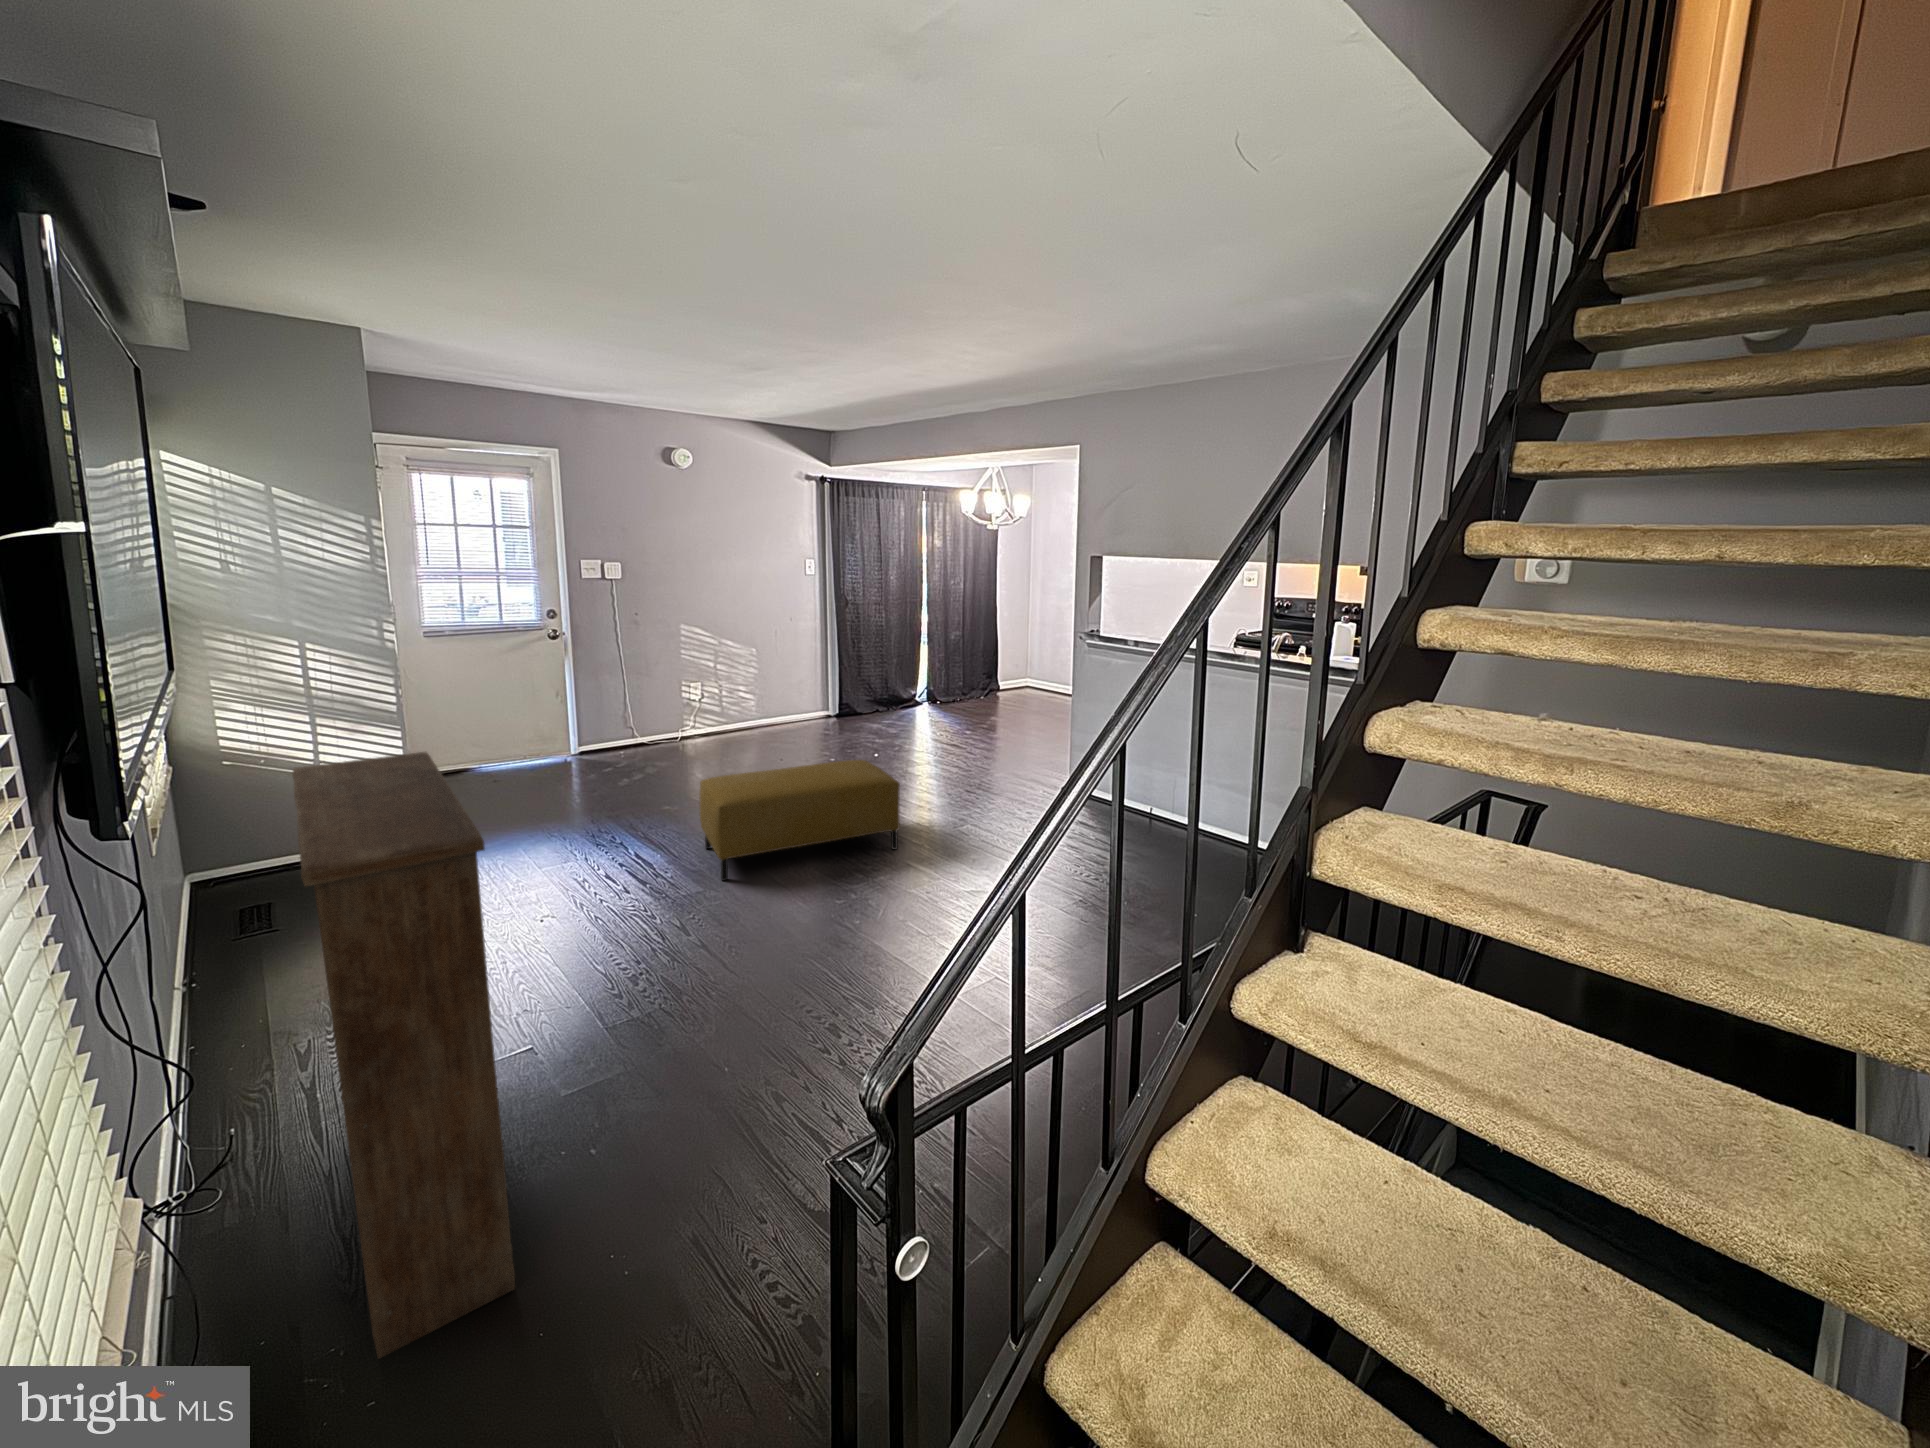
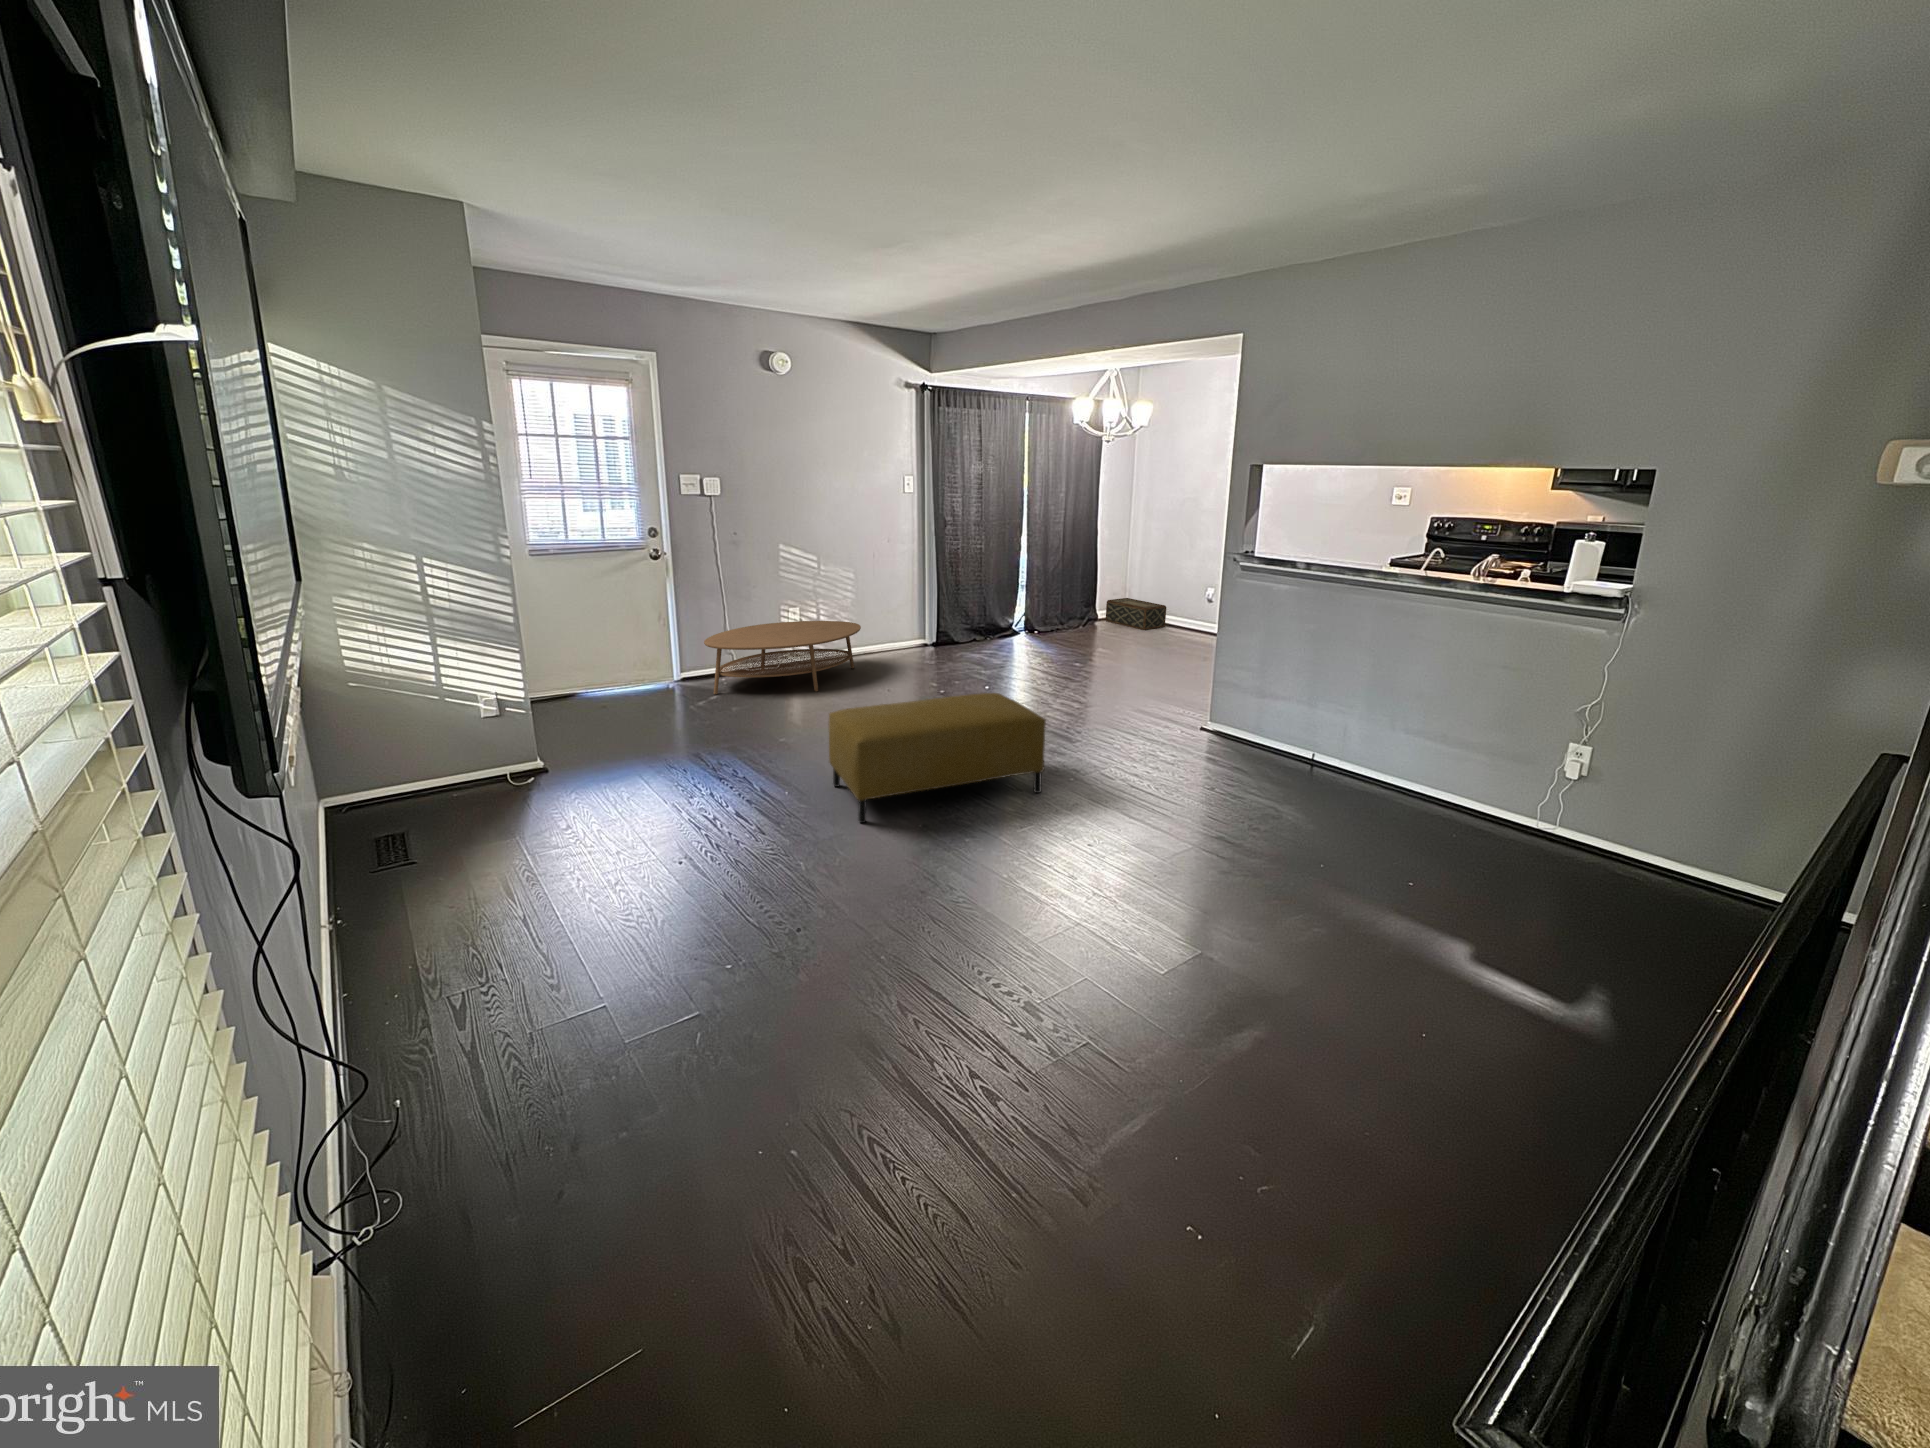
woven basket: none [1006,670,1060,699] -> present [1106,598,1166,630]
coffee table: none [599,695,758,766] -> present [704,621,861,695]
bookshelf: present [292,752,515,1358] -> none [448,678,739,1420]

